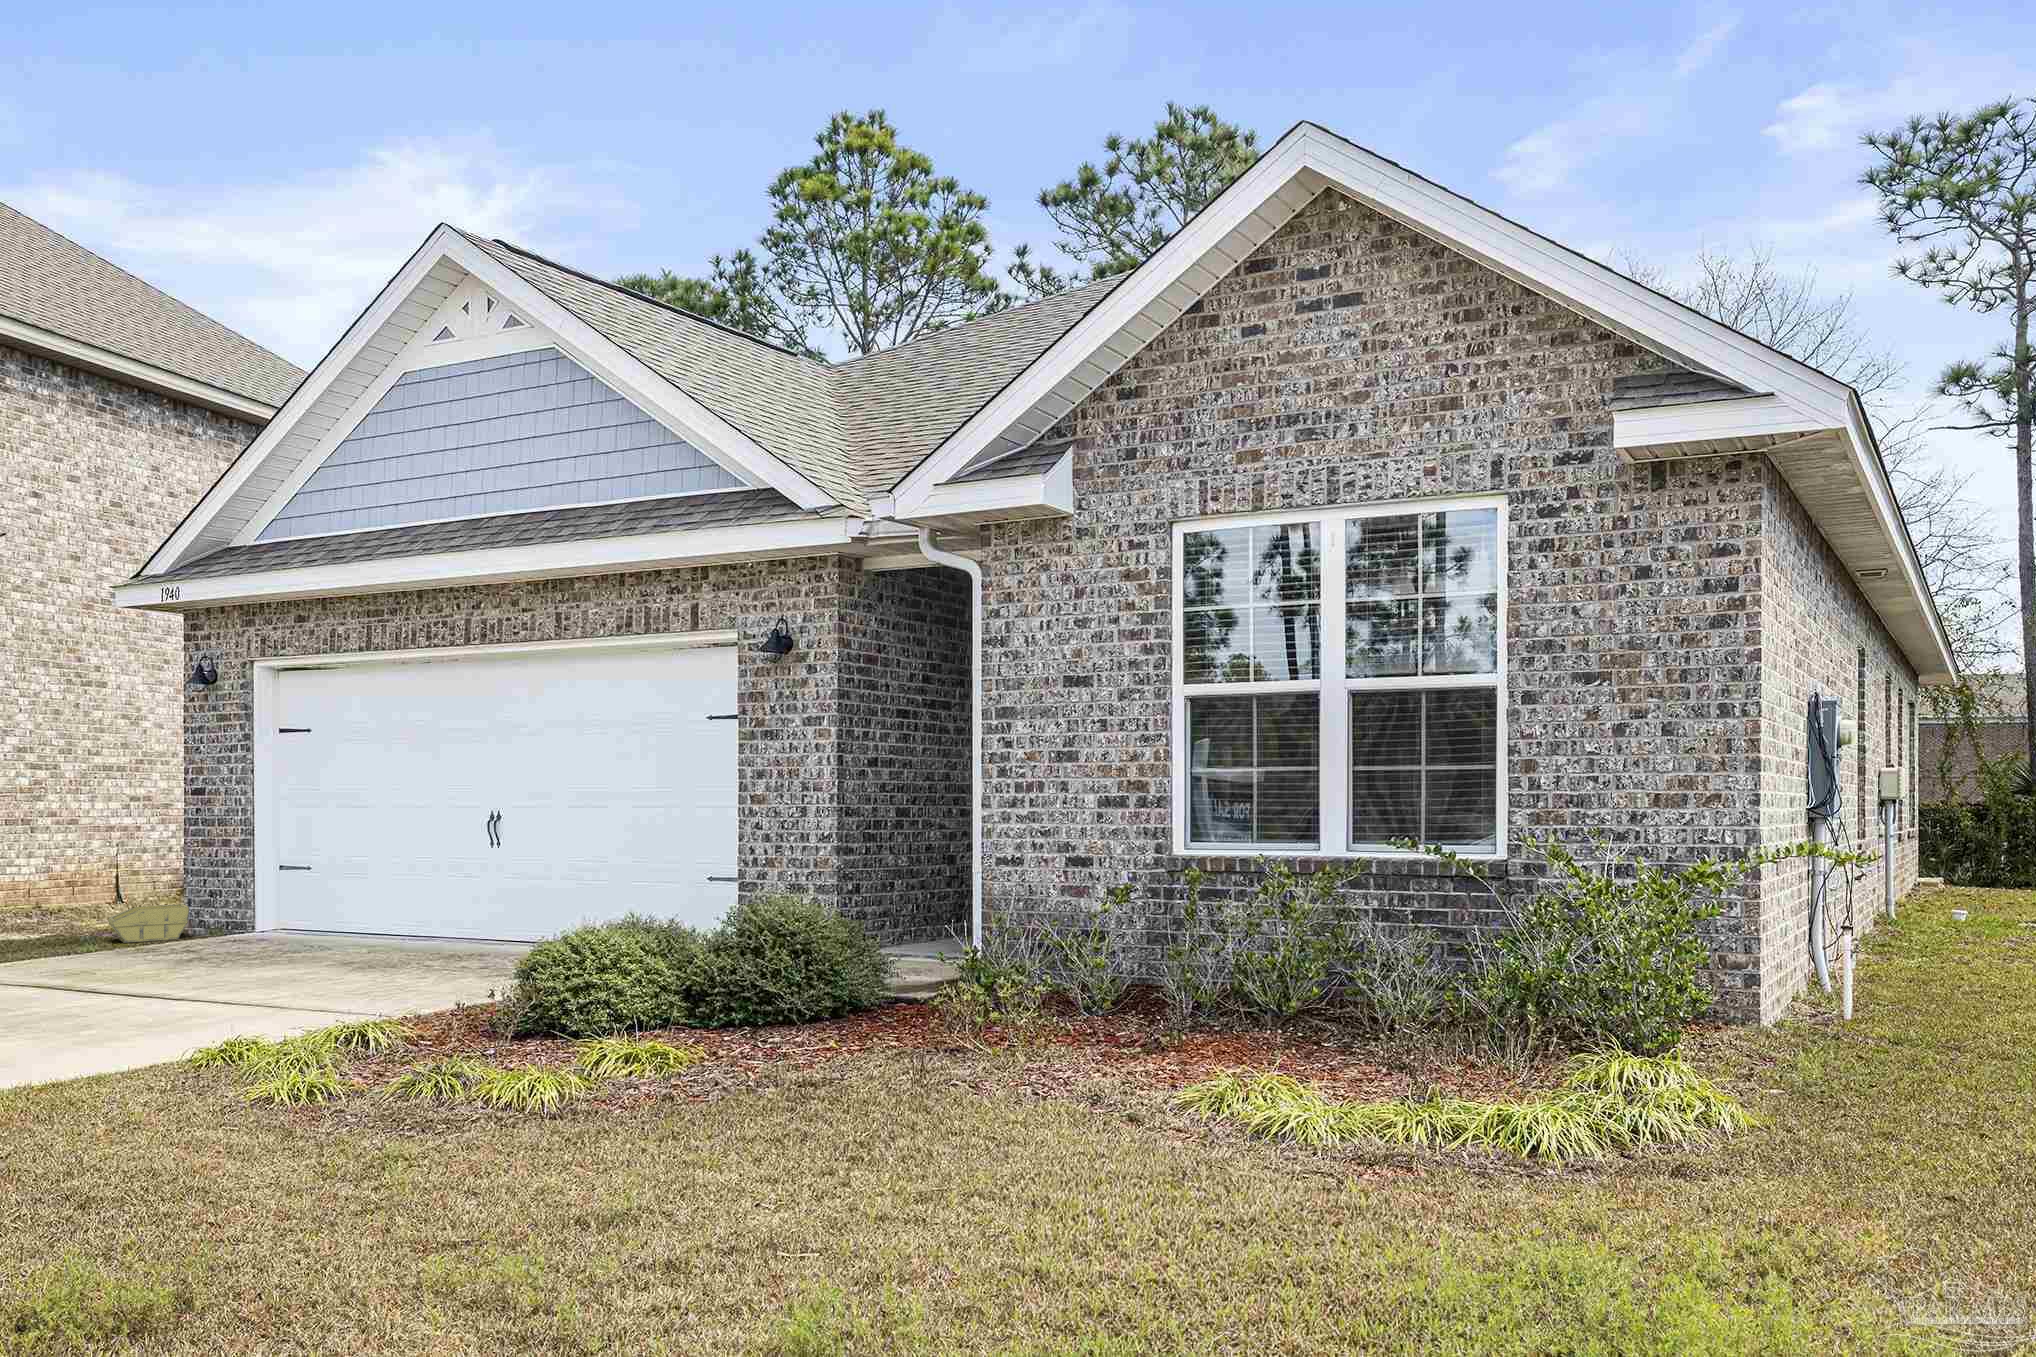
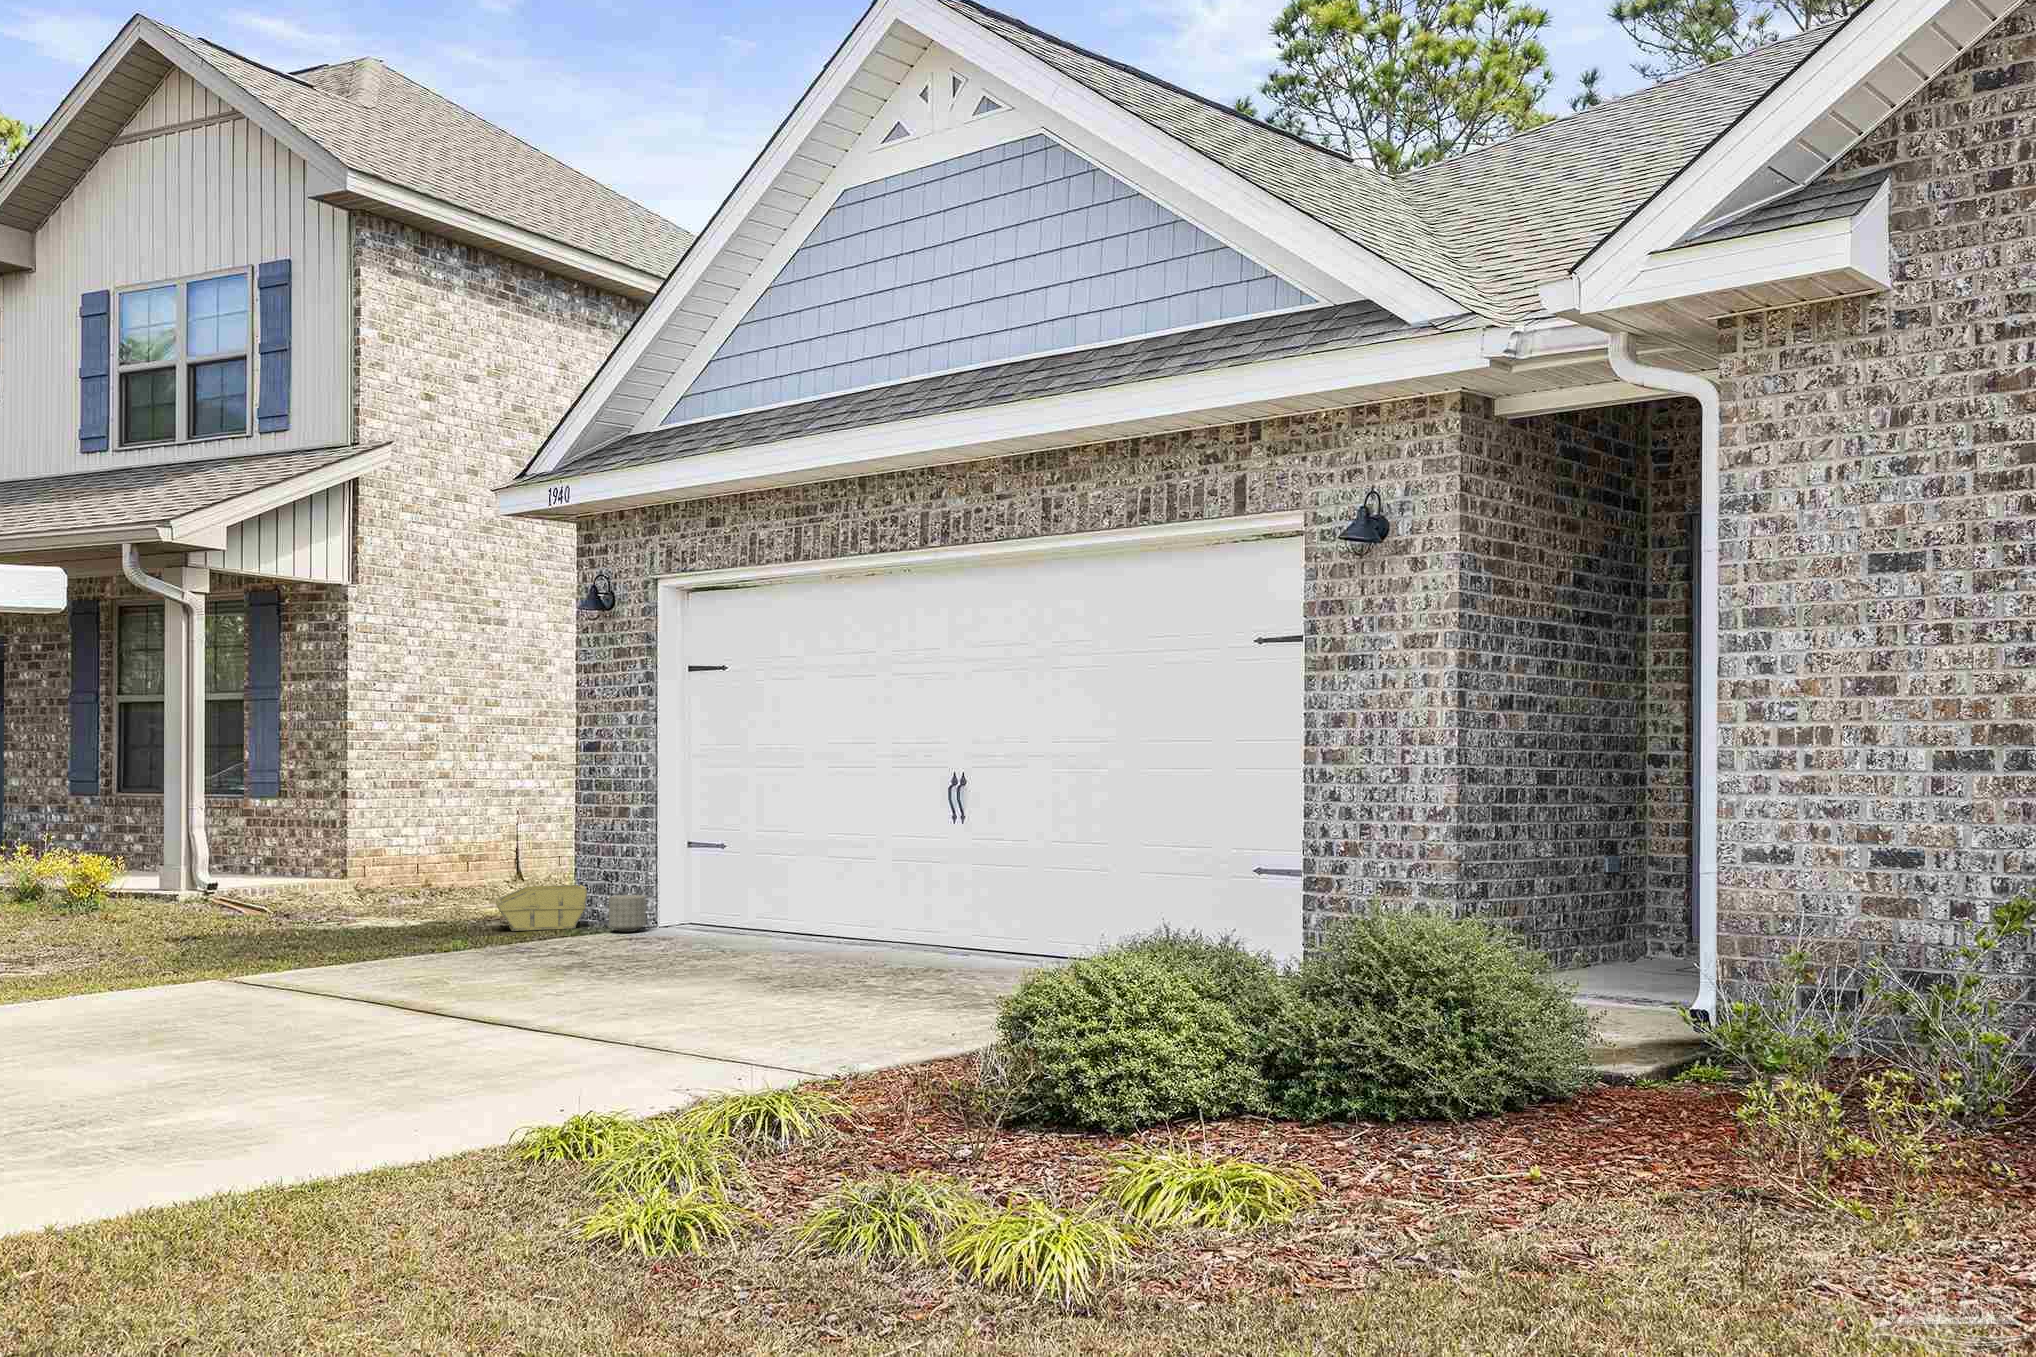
planter: none [209,911,241,940] -> present [609,895,646,932]

